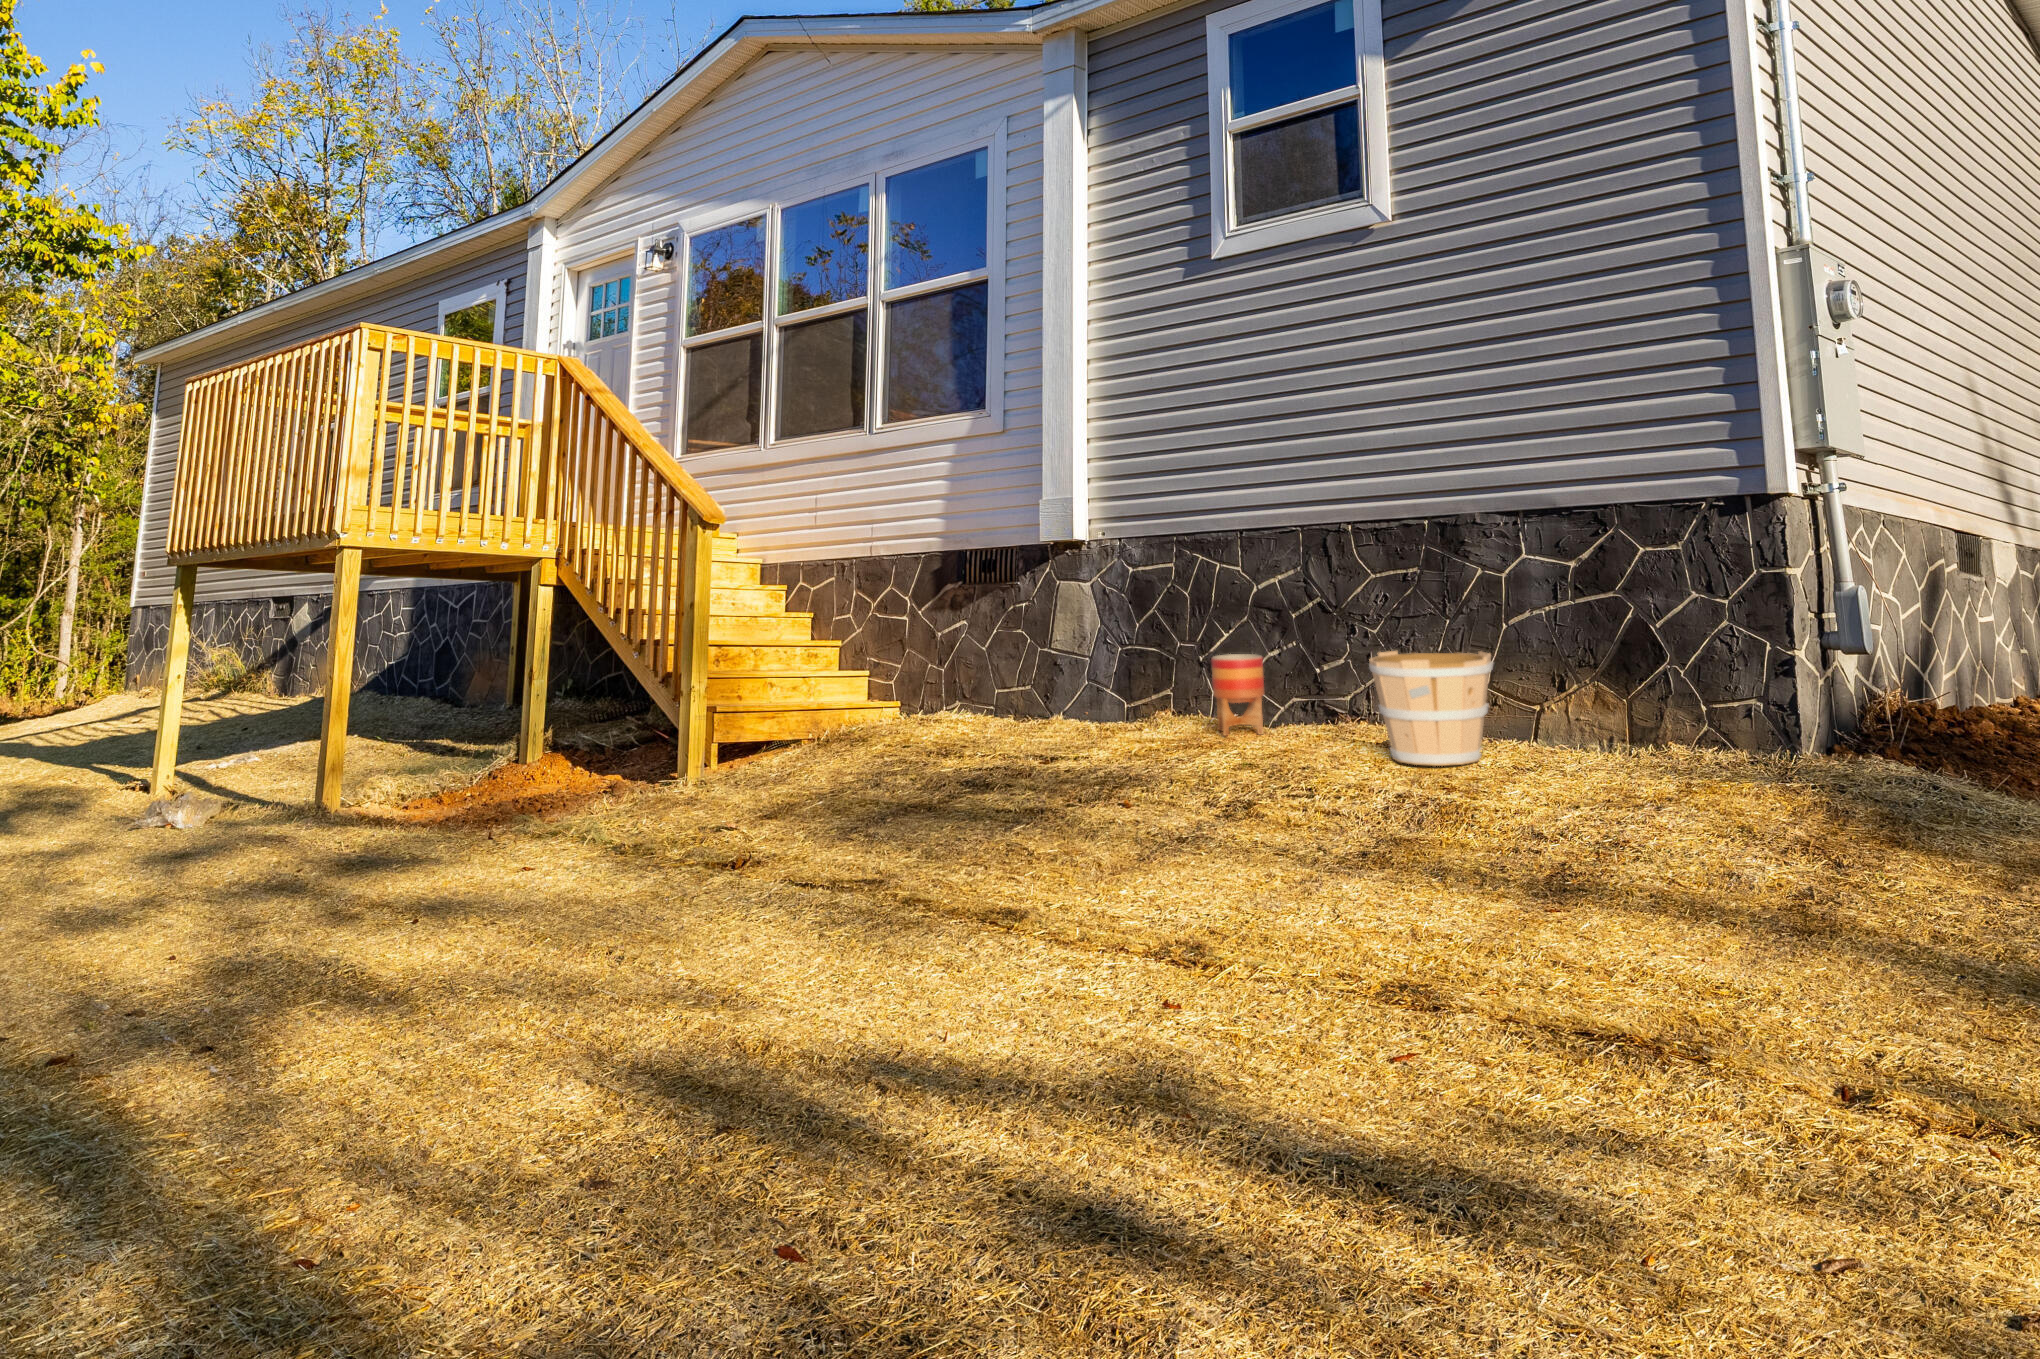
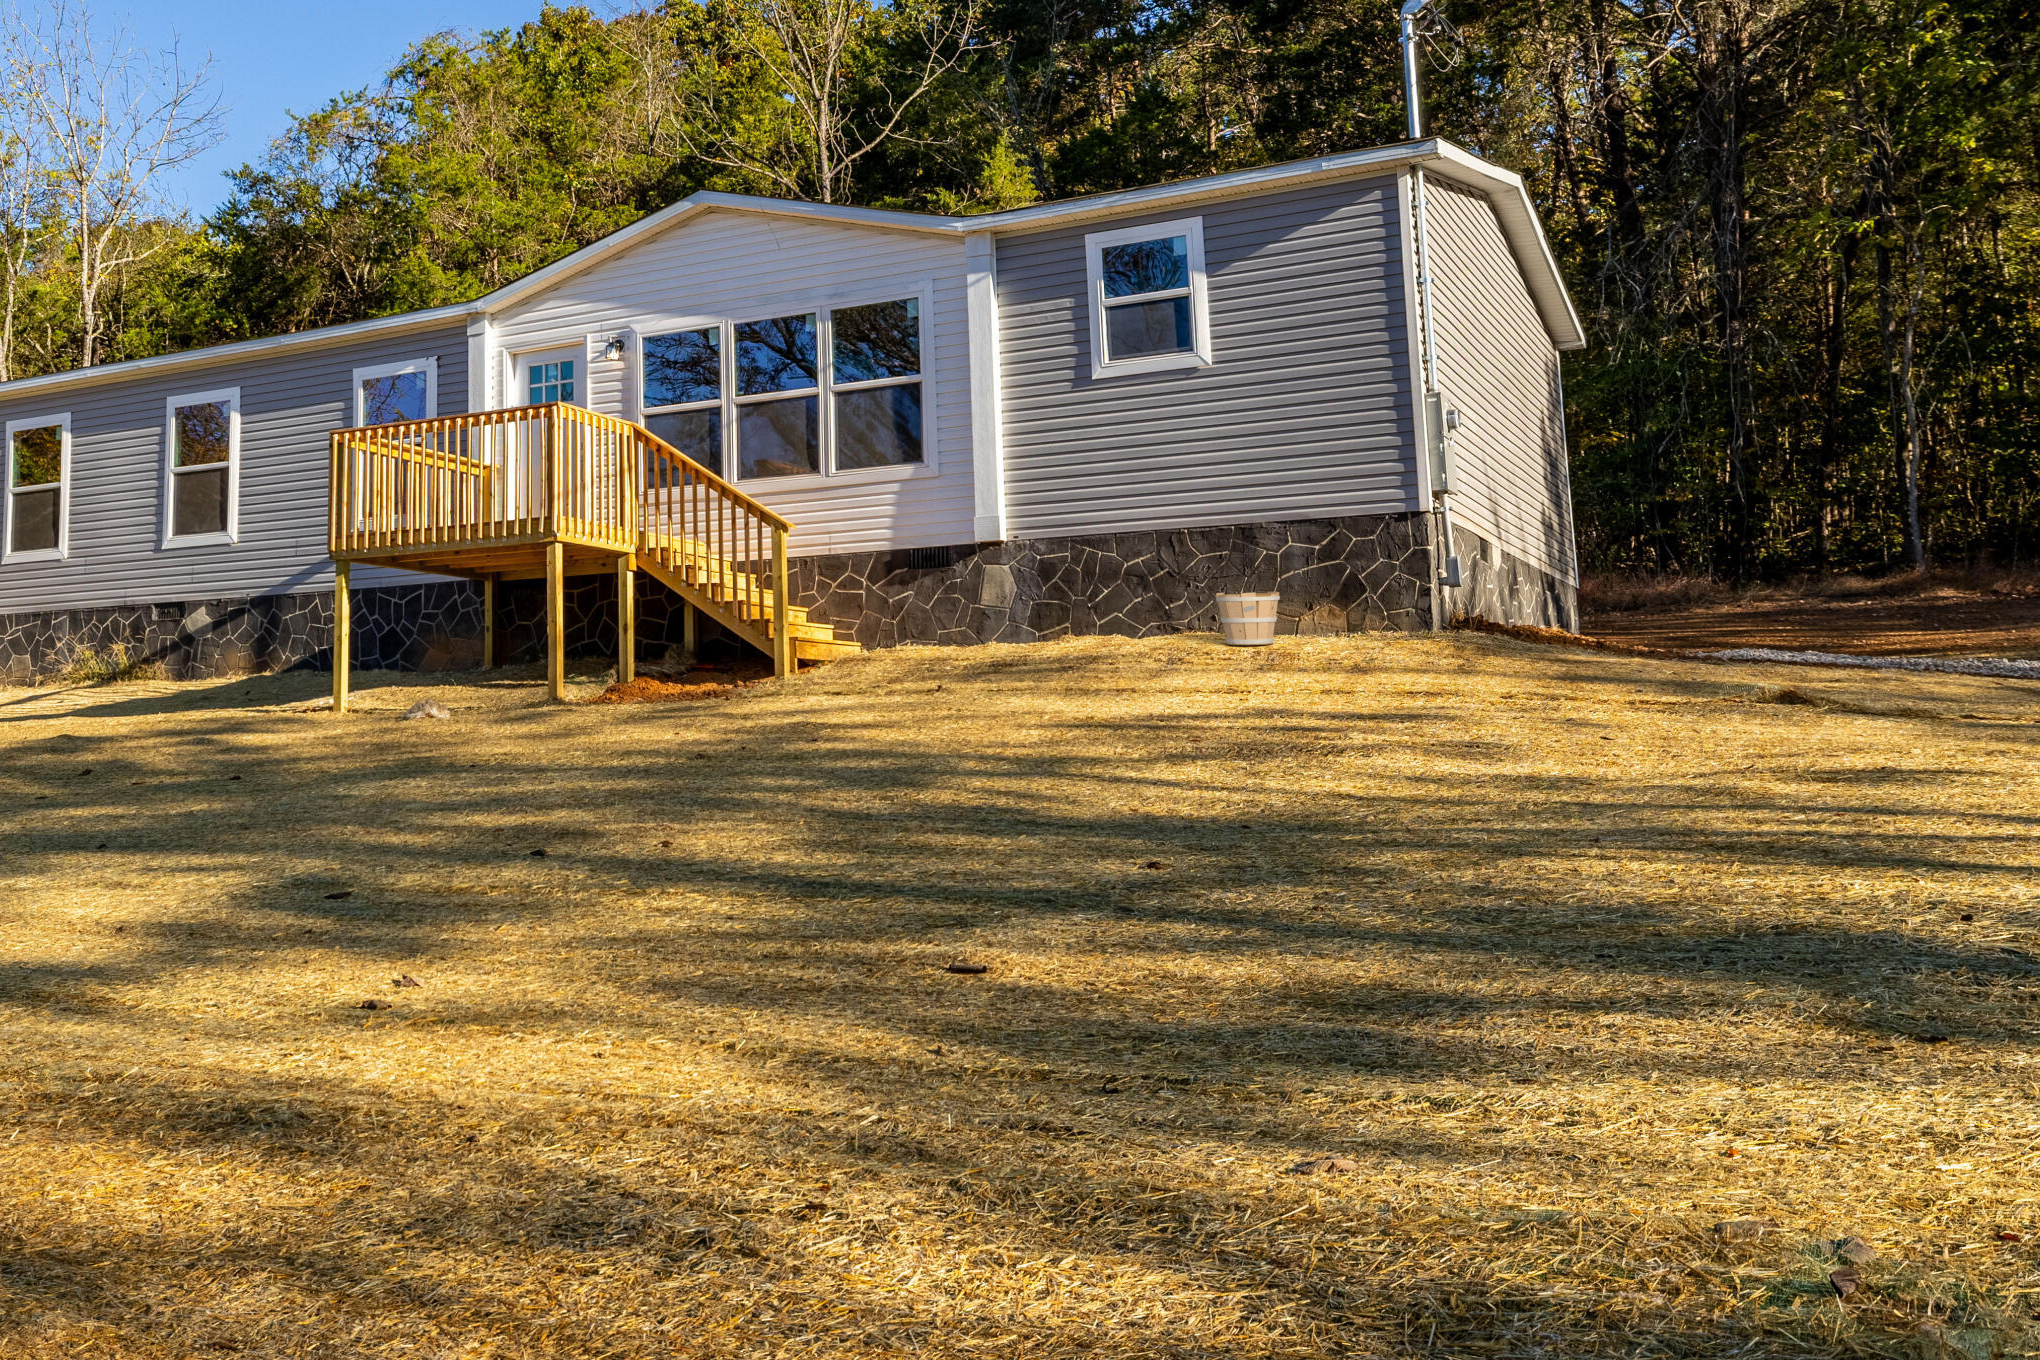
planter: present [1211,654,1264,736] -> none [1107,601,1138,643]

